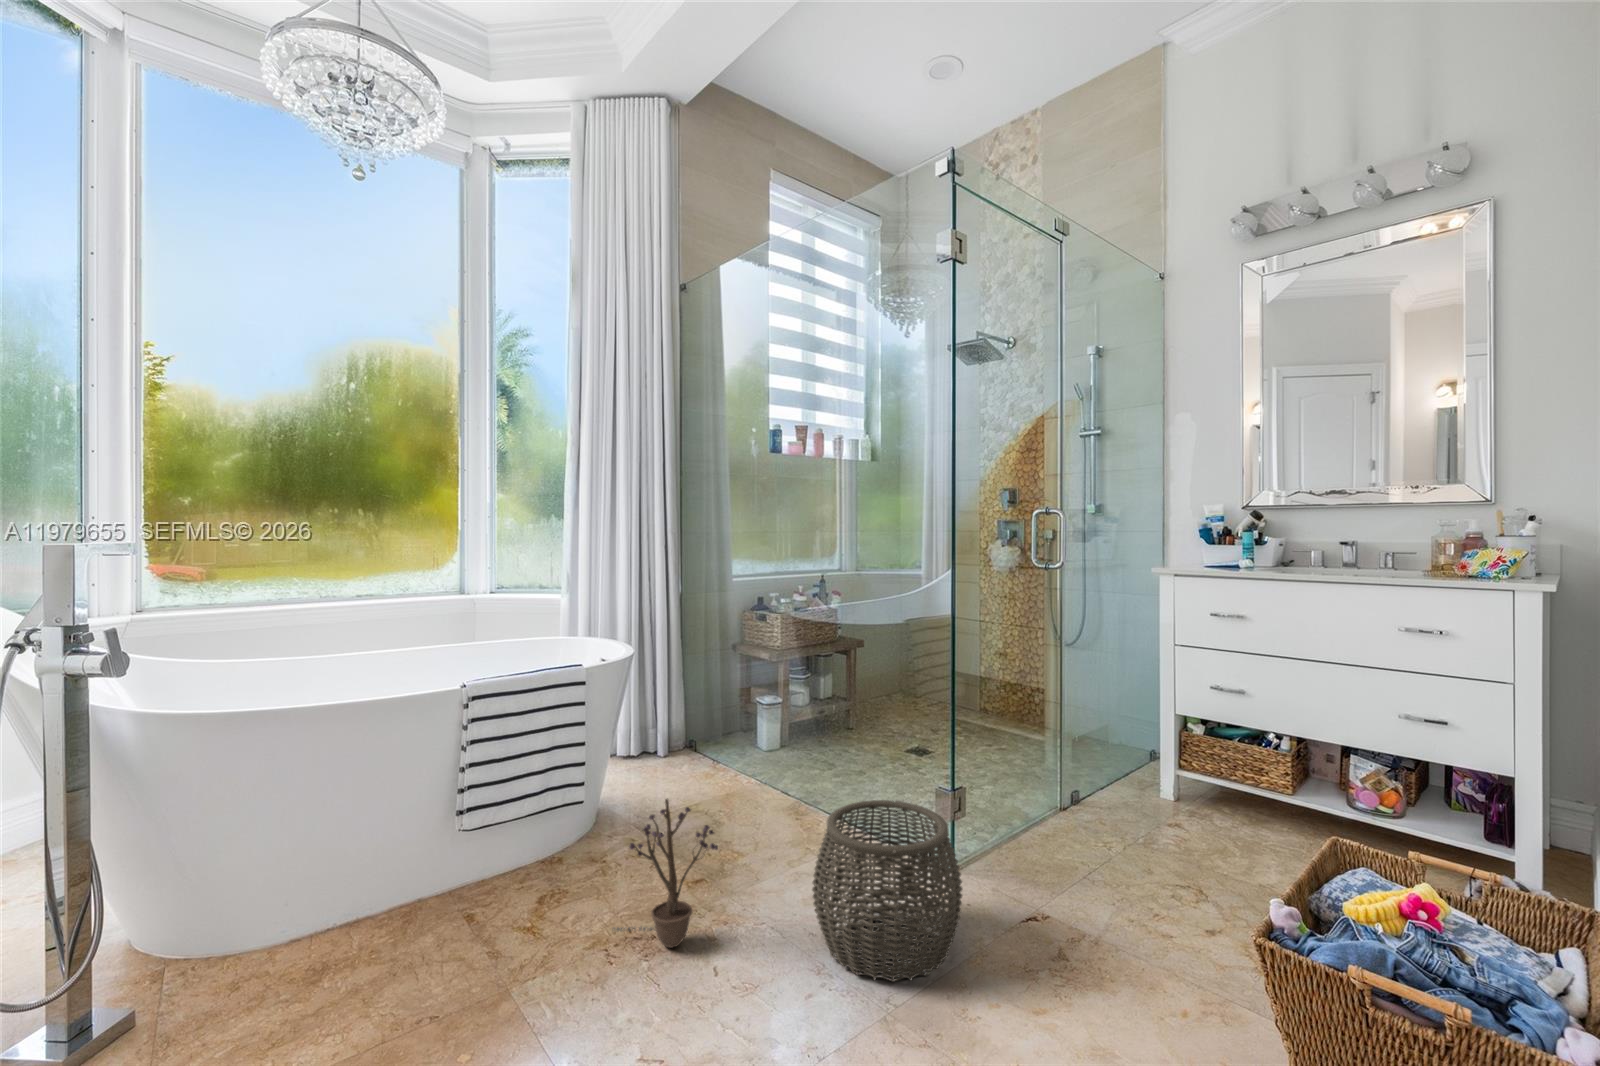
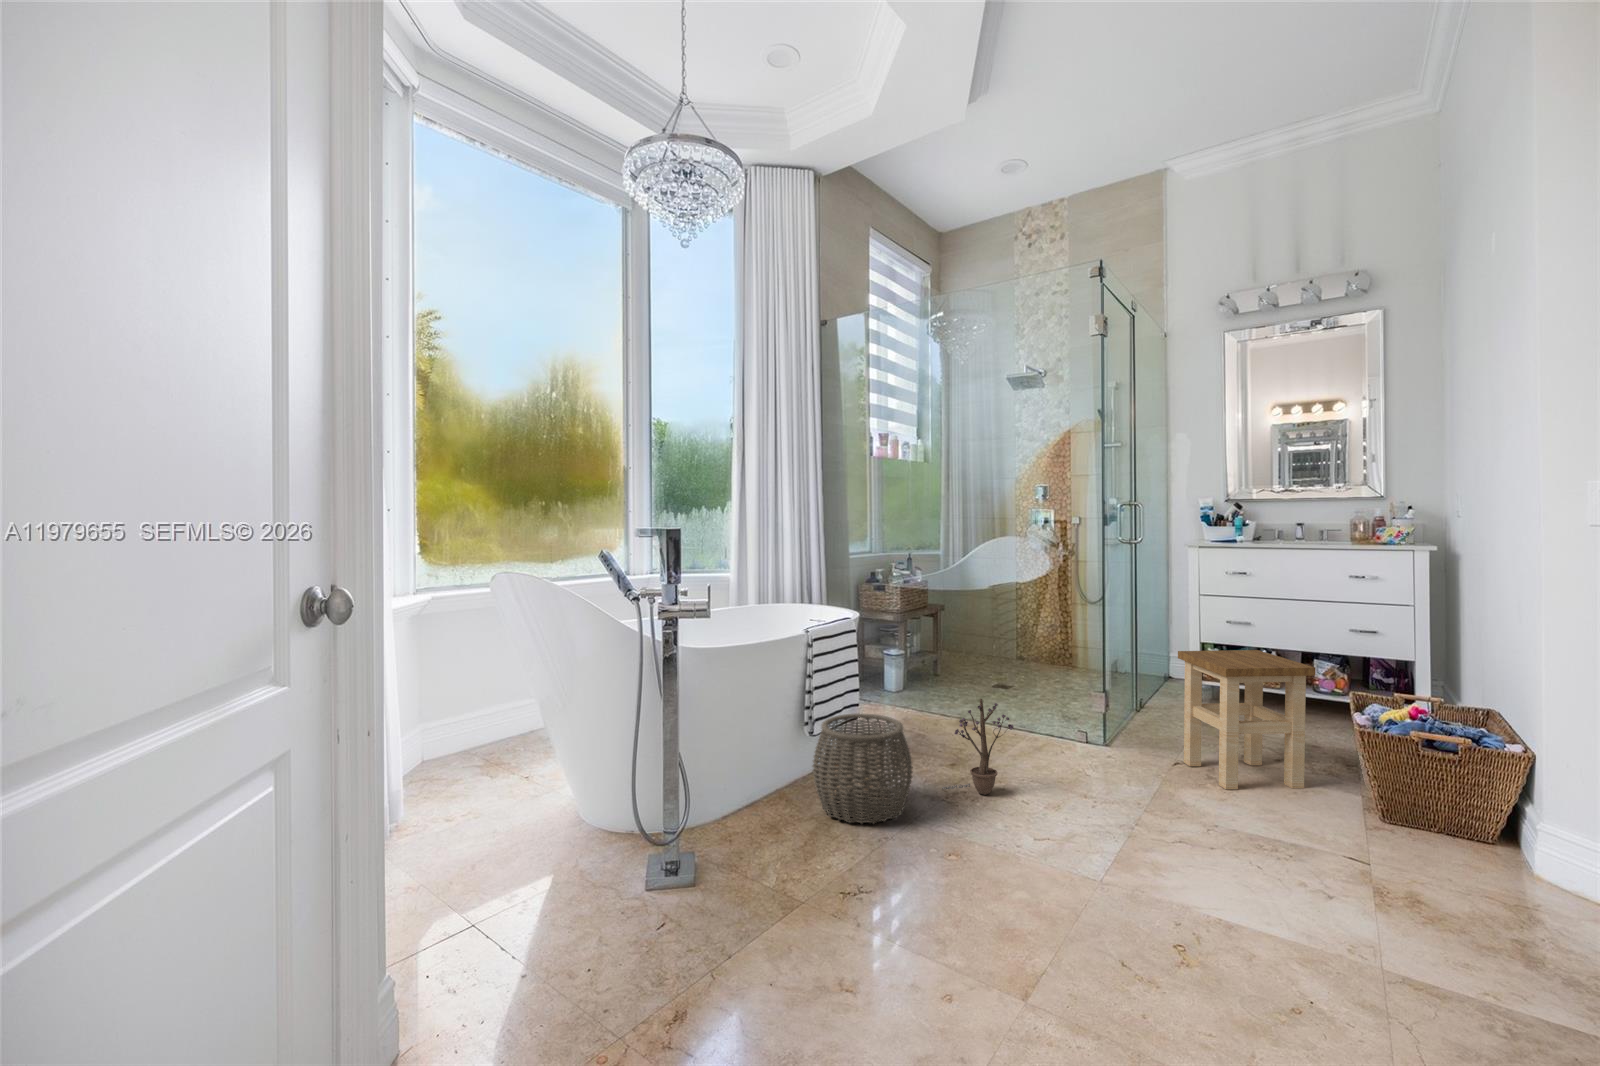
stool: none [1036,739,1227,1009] -> present [1178,650,1315,790]
woven basket: present [812,800,962,982] -> present [812,714,913,824]

